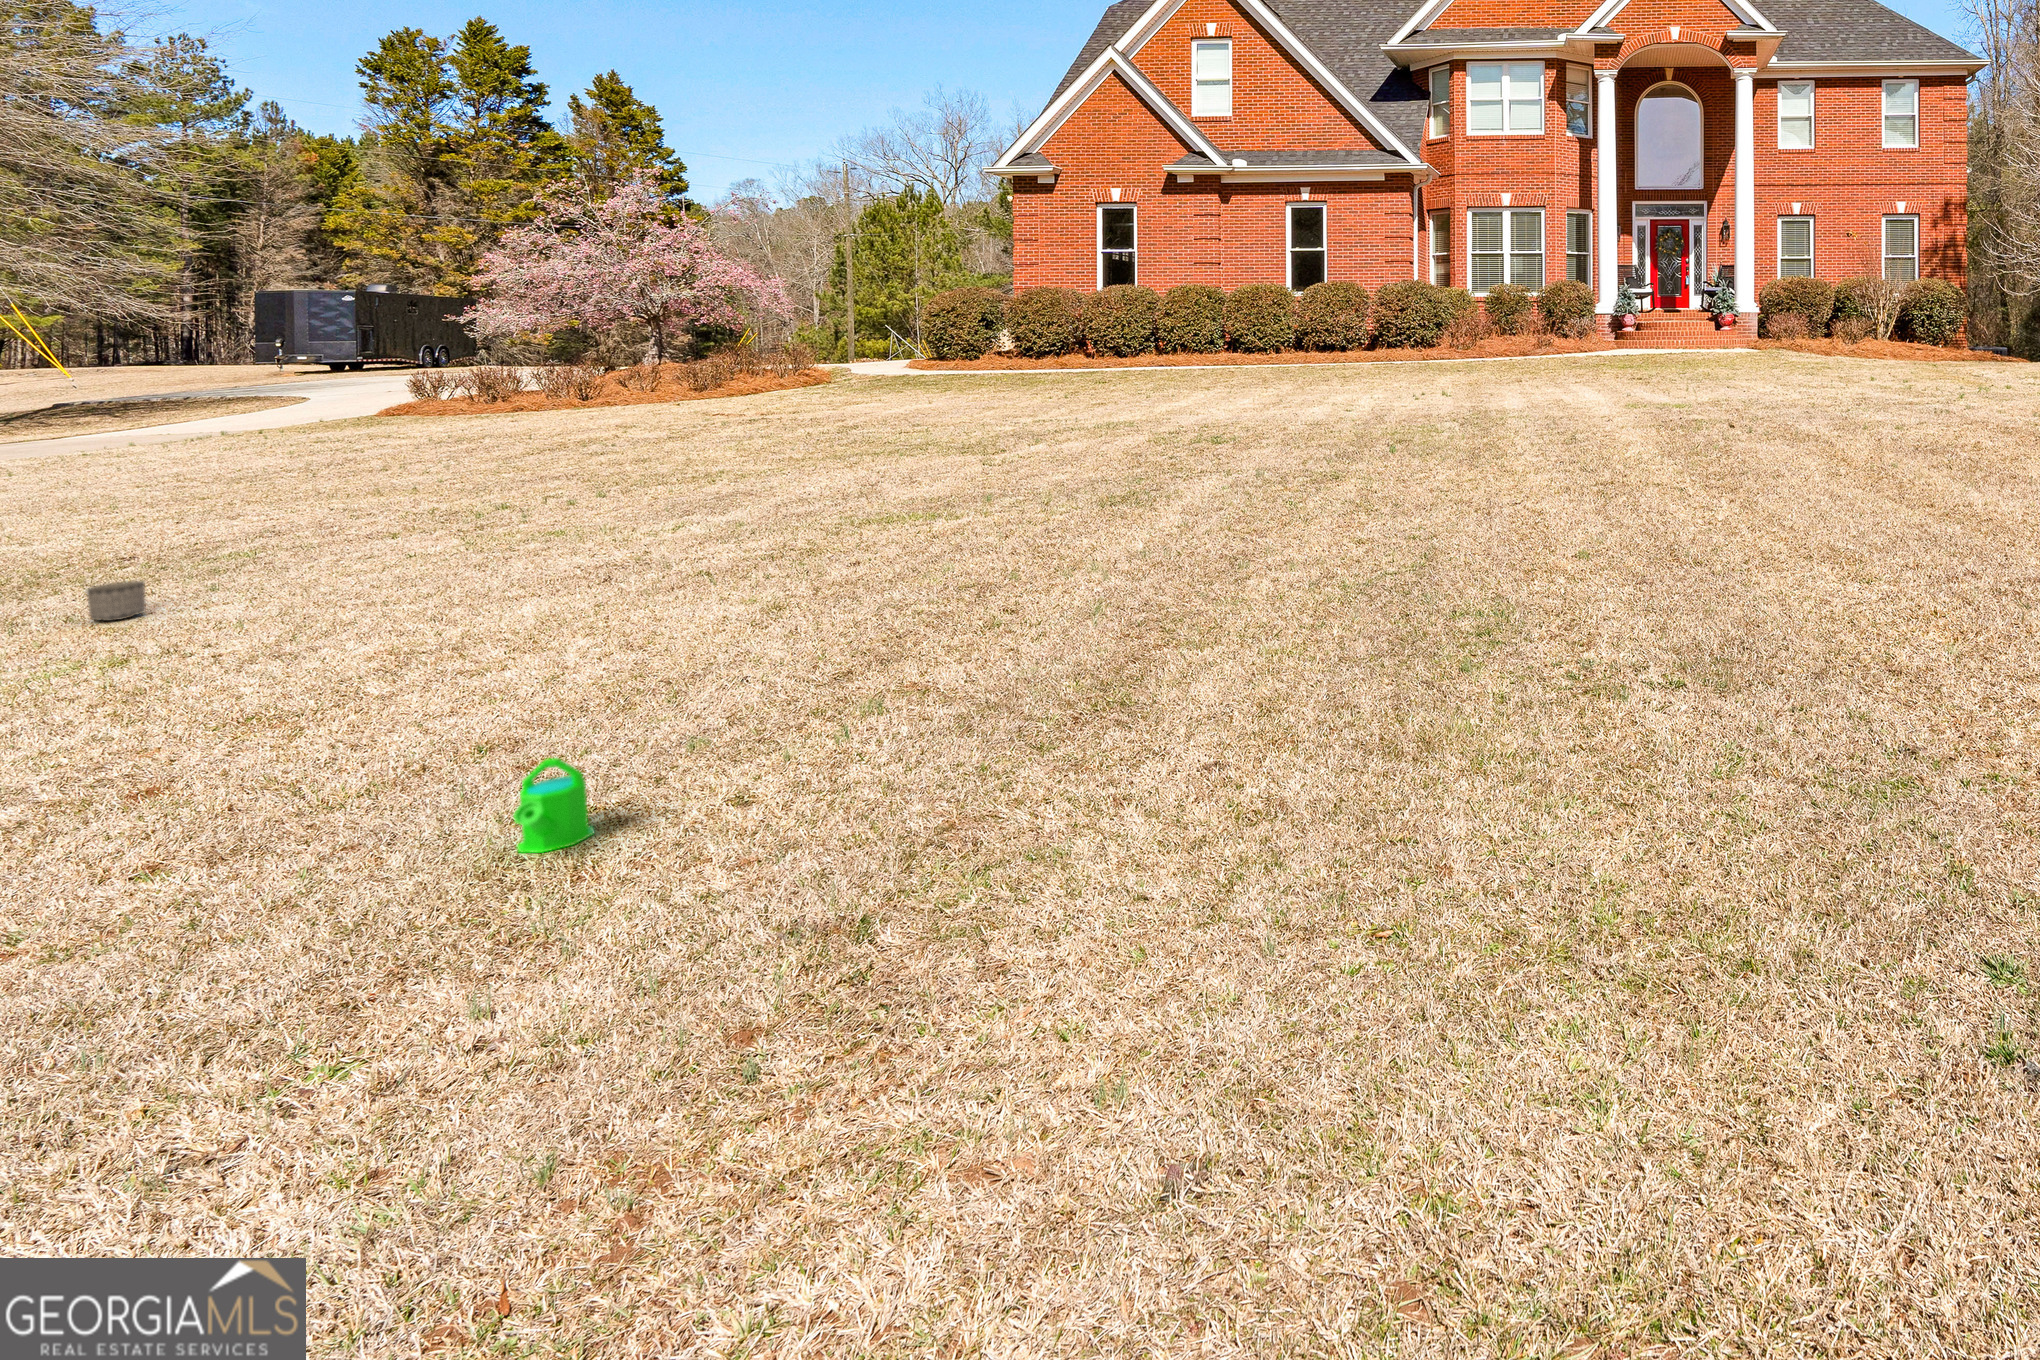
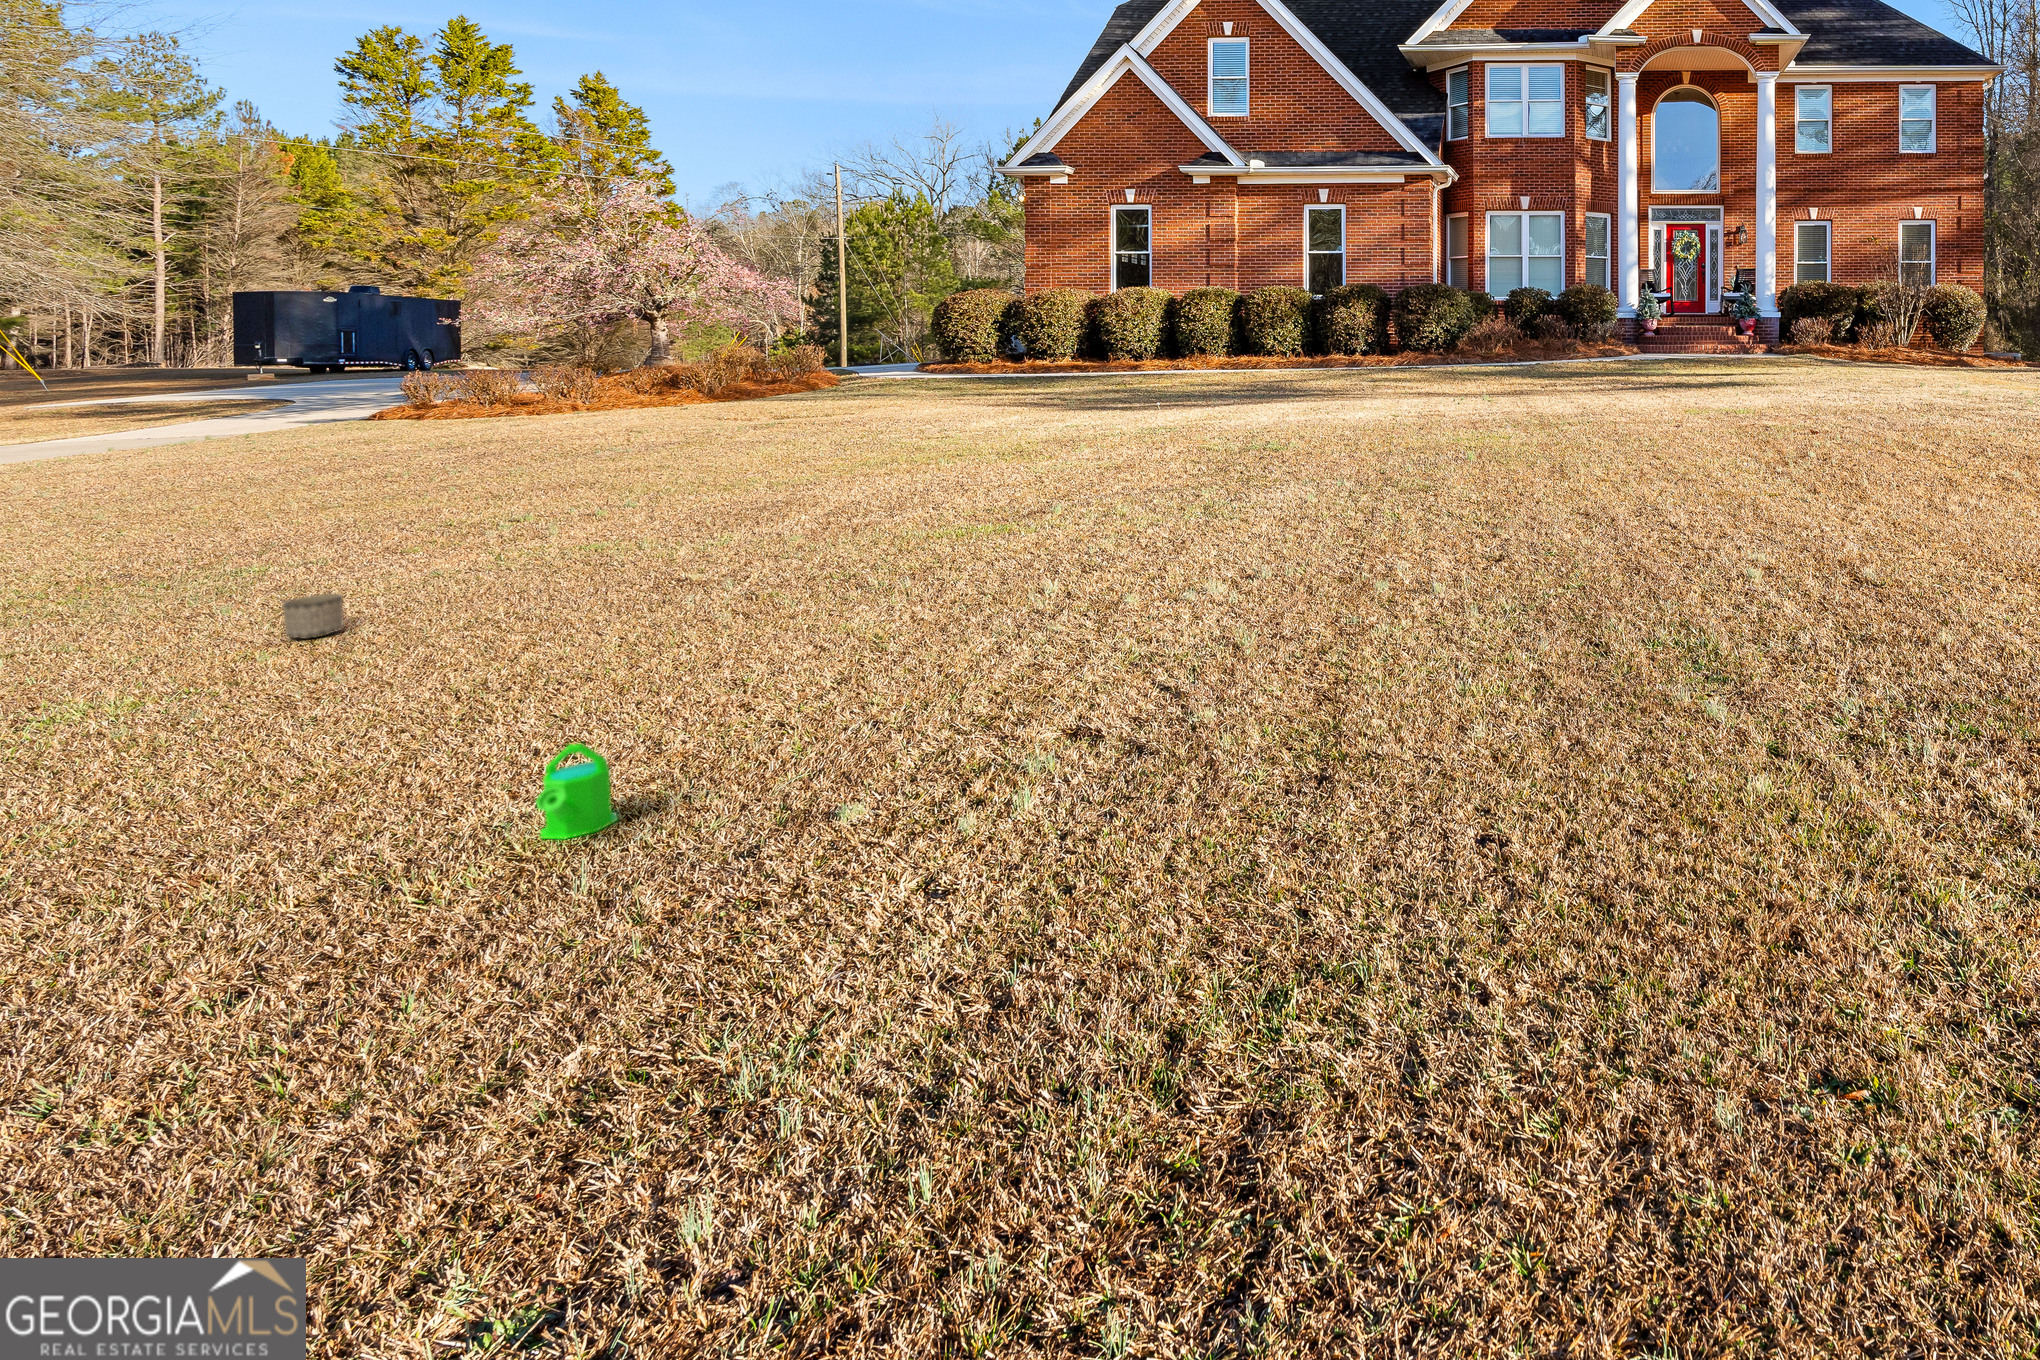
planter: present [87,581,146,621] -> present [283,593,344,639]

